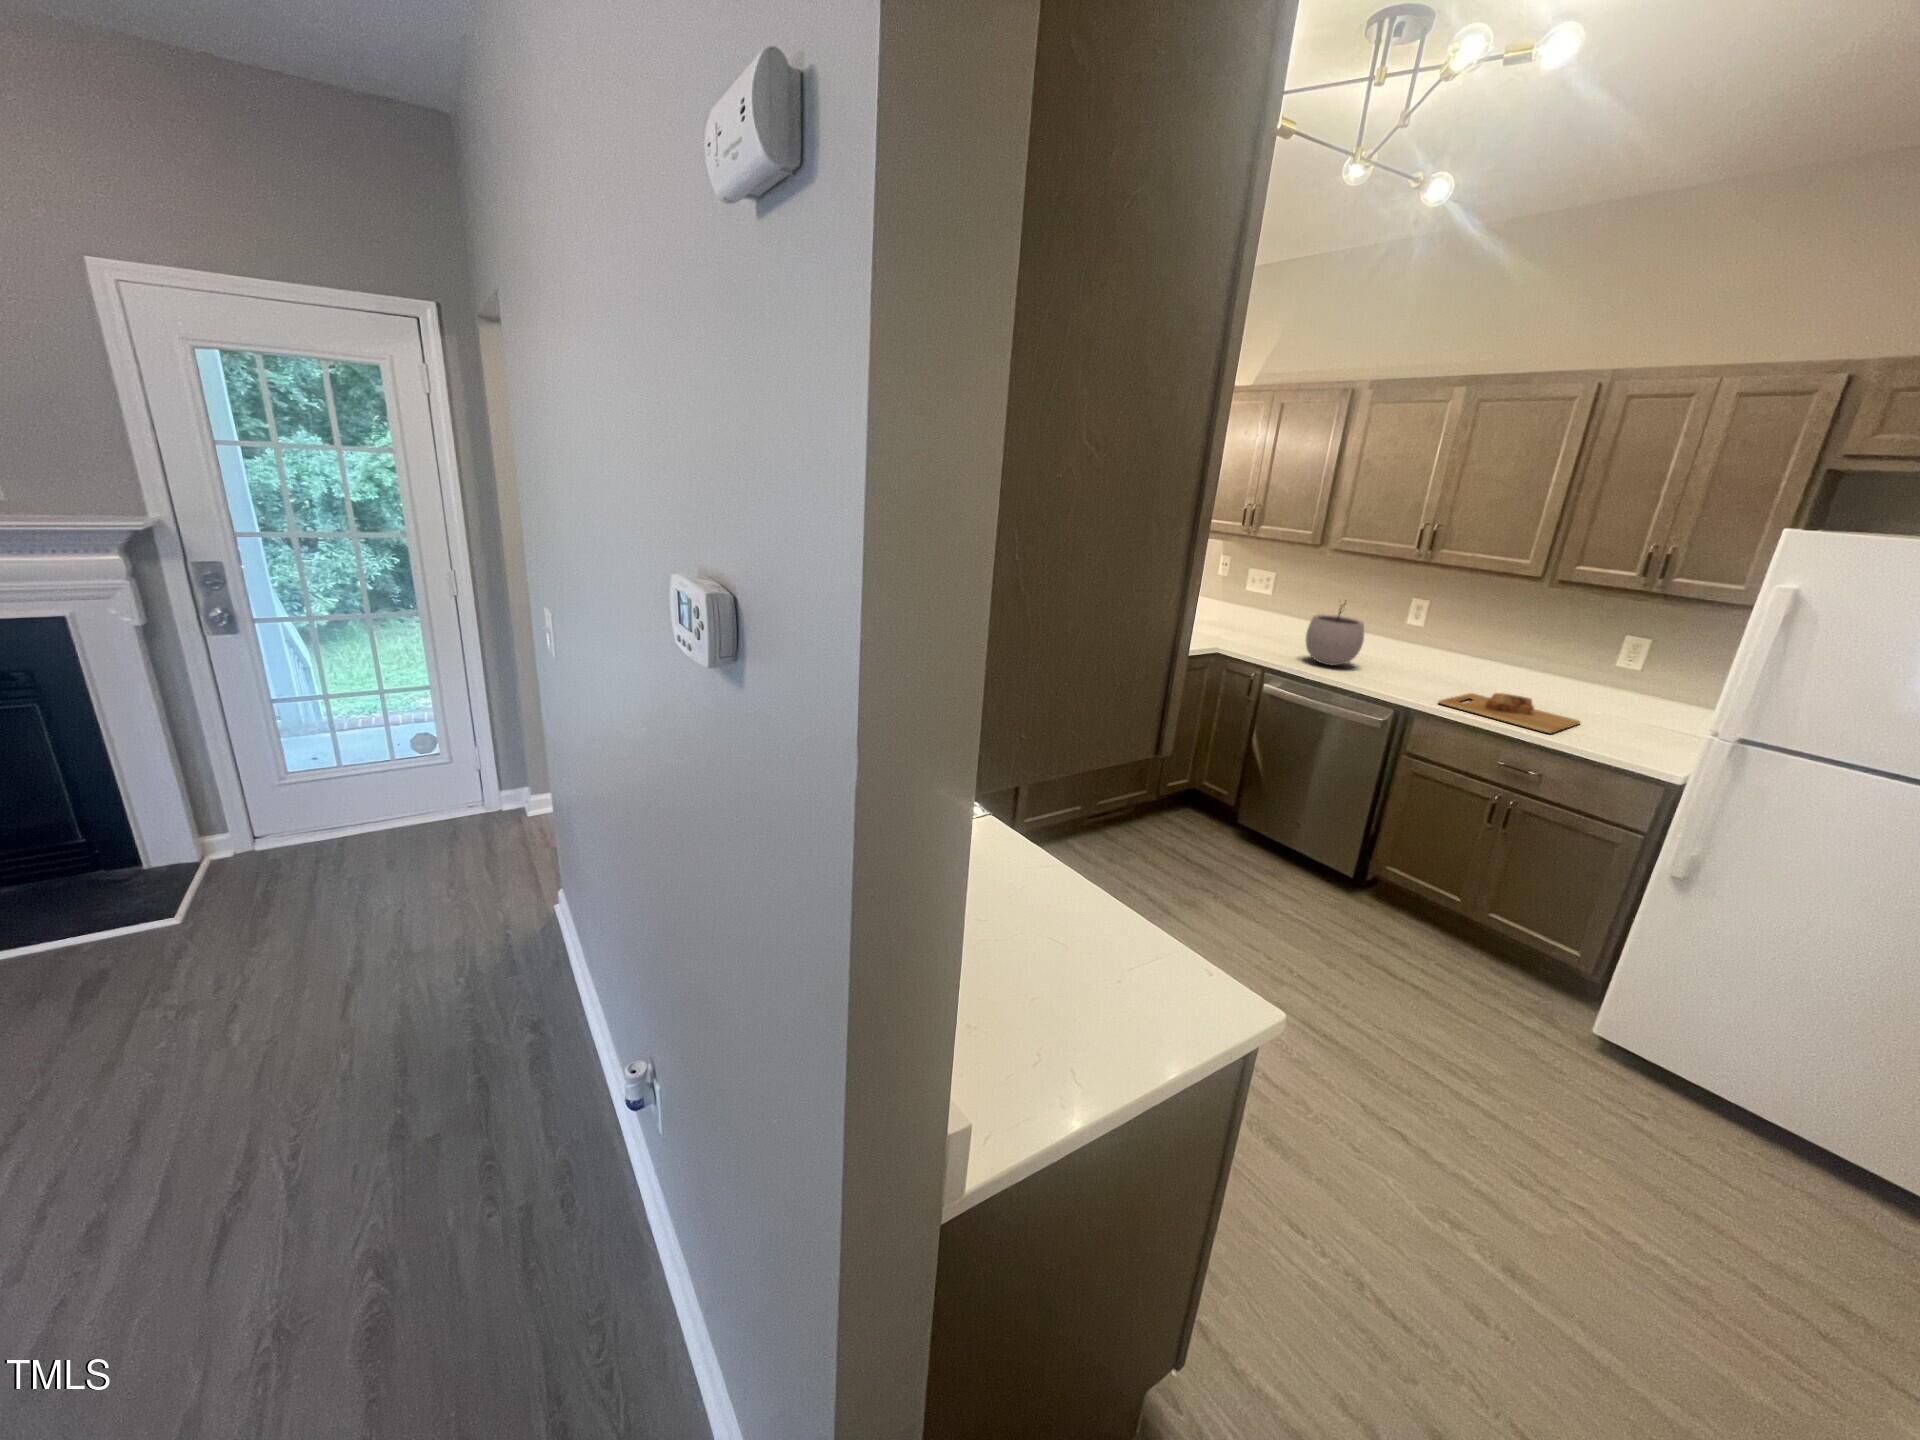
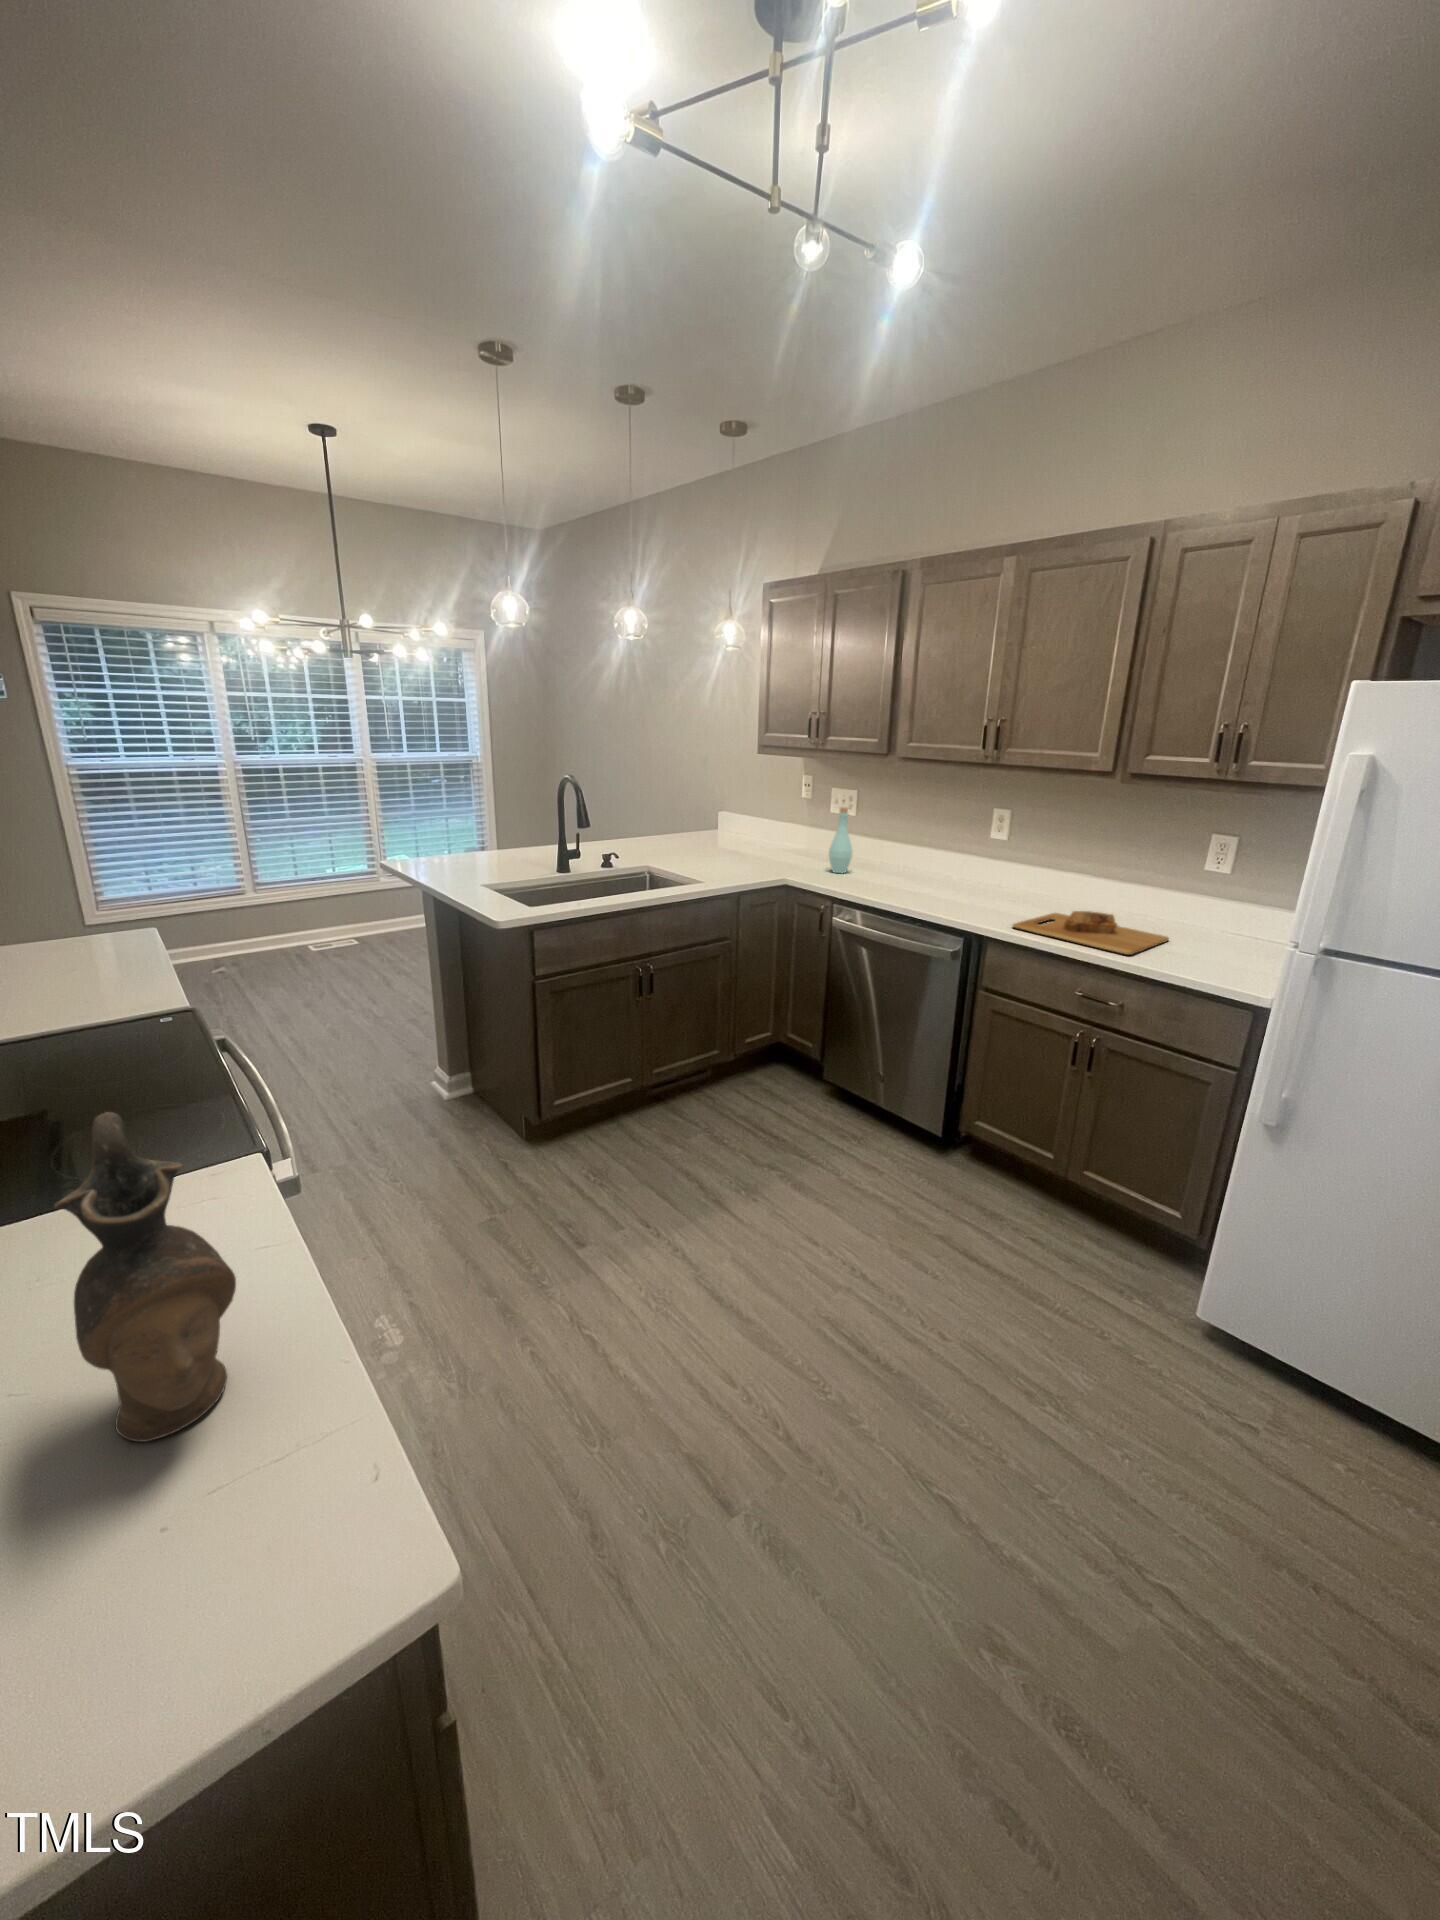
bottle: none [1251,587,1274,645] -> present [829,807,852,873]
plant pot: present [1306,604,1364,666] -> none [879,814,941,891]
ceramic pitcher: none [1038,773,1122,960] -> present [54,1112,236,1442]

